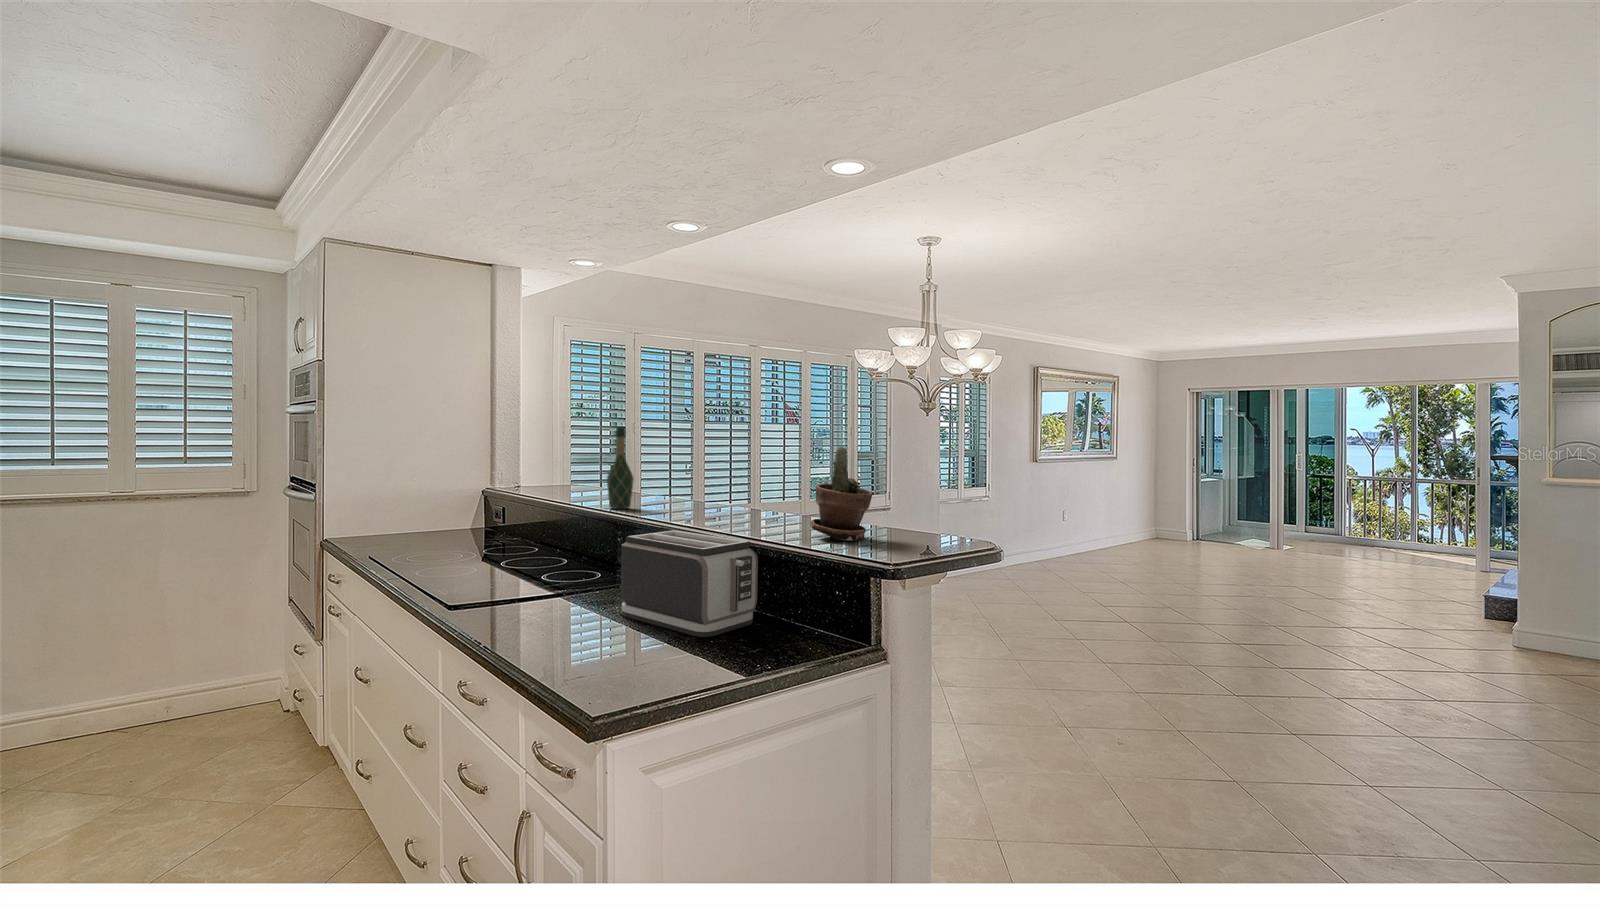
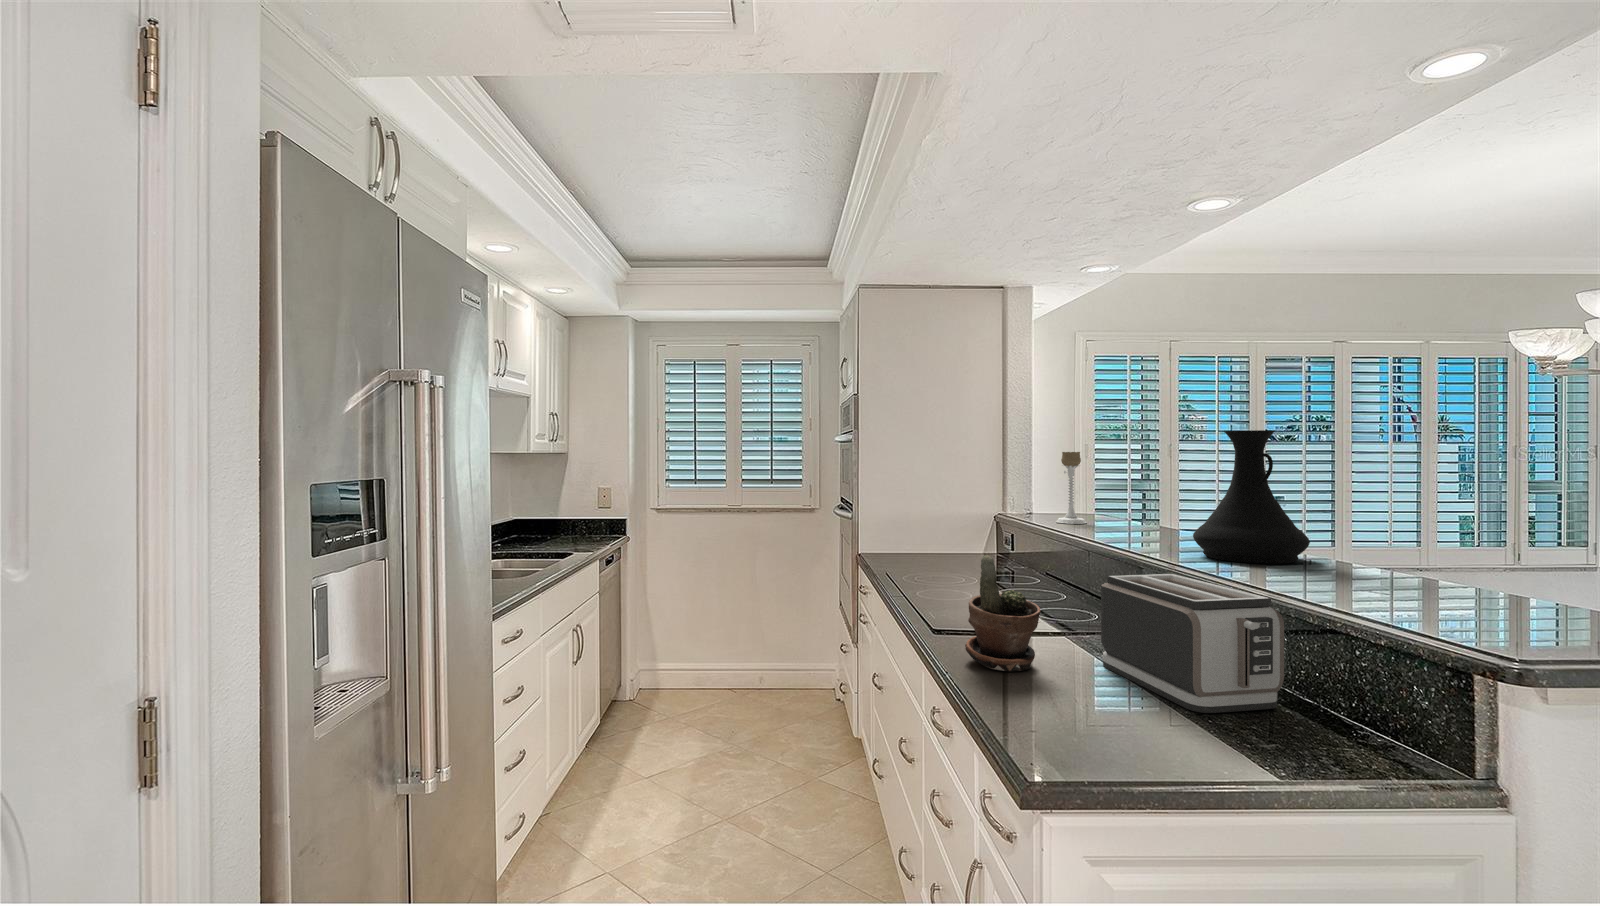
vase: none [677,413,757,518] -> present [1193,430,1310,564]
candle holder: none [547,427,576,495] -> present [1056,452,1087,524]
wine bottle: present [607,427,634,509] -> none [1110,450,1142,543]
potted plant: present [811,446,872,541] -> present [965,555,1041,671]

